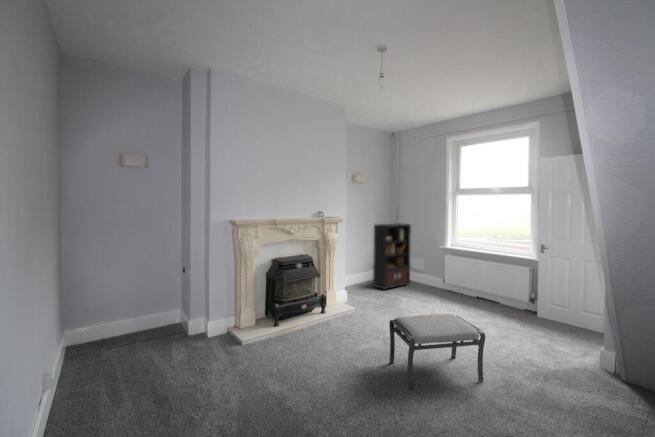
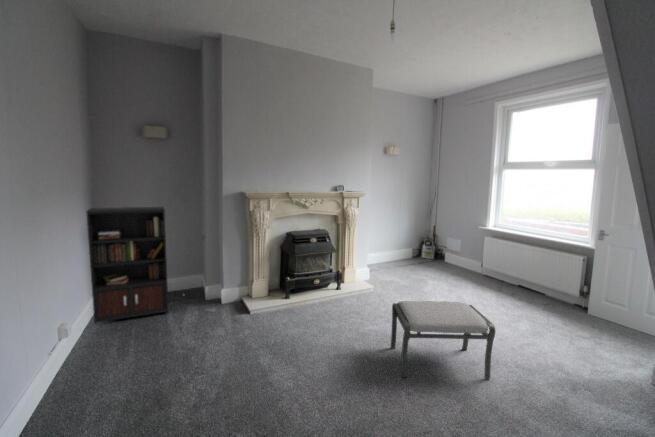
bookcase: present [373,223,411,289] -> present [86,207,169,324]

